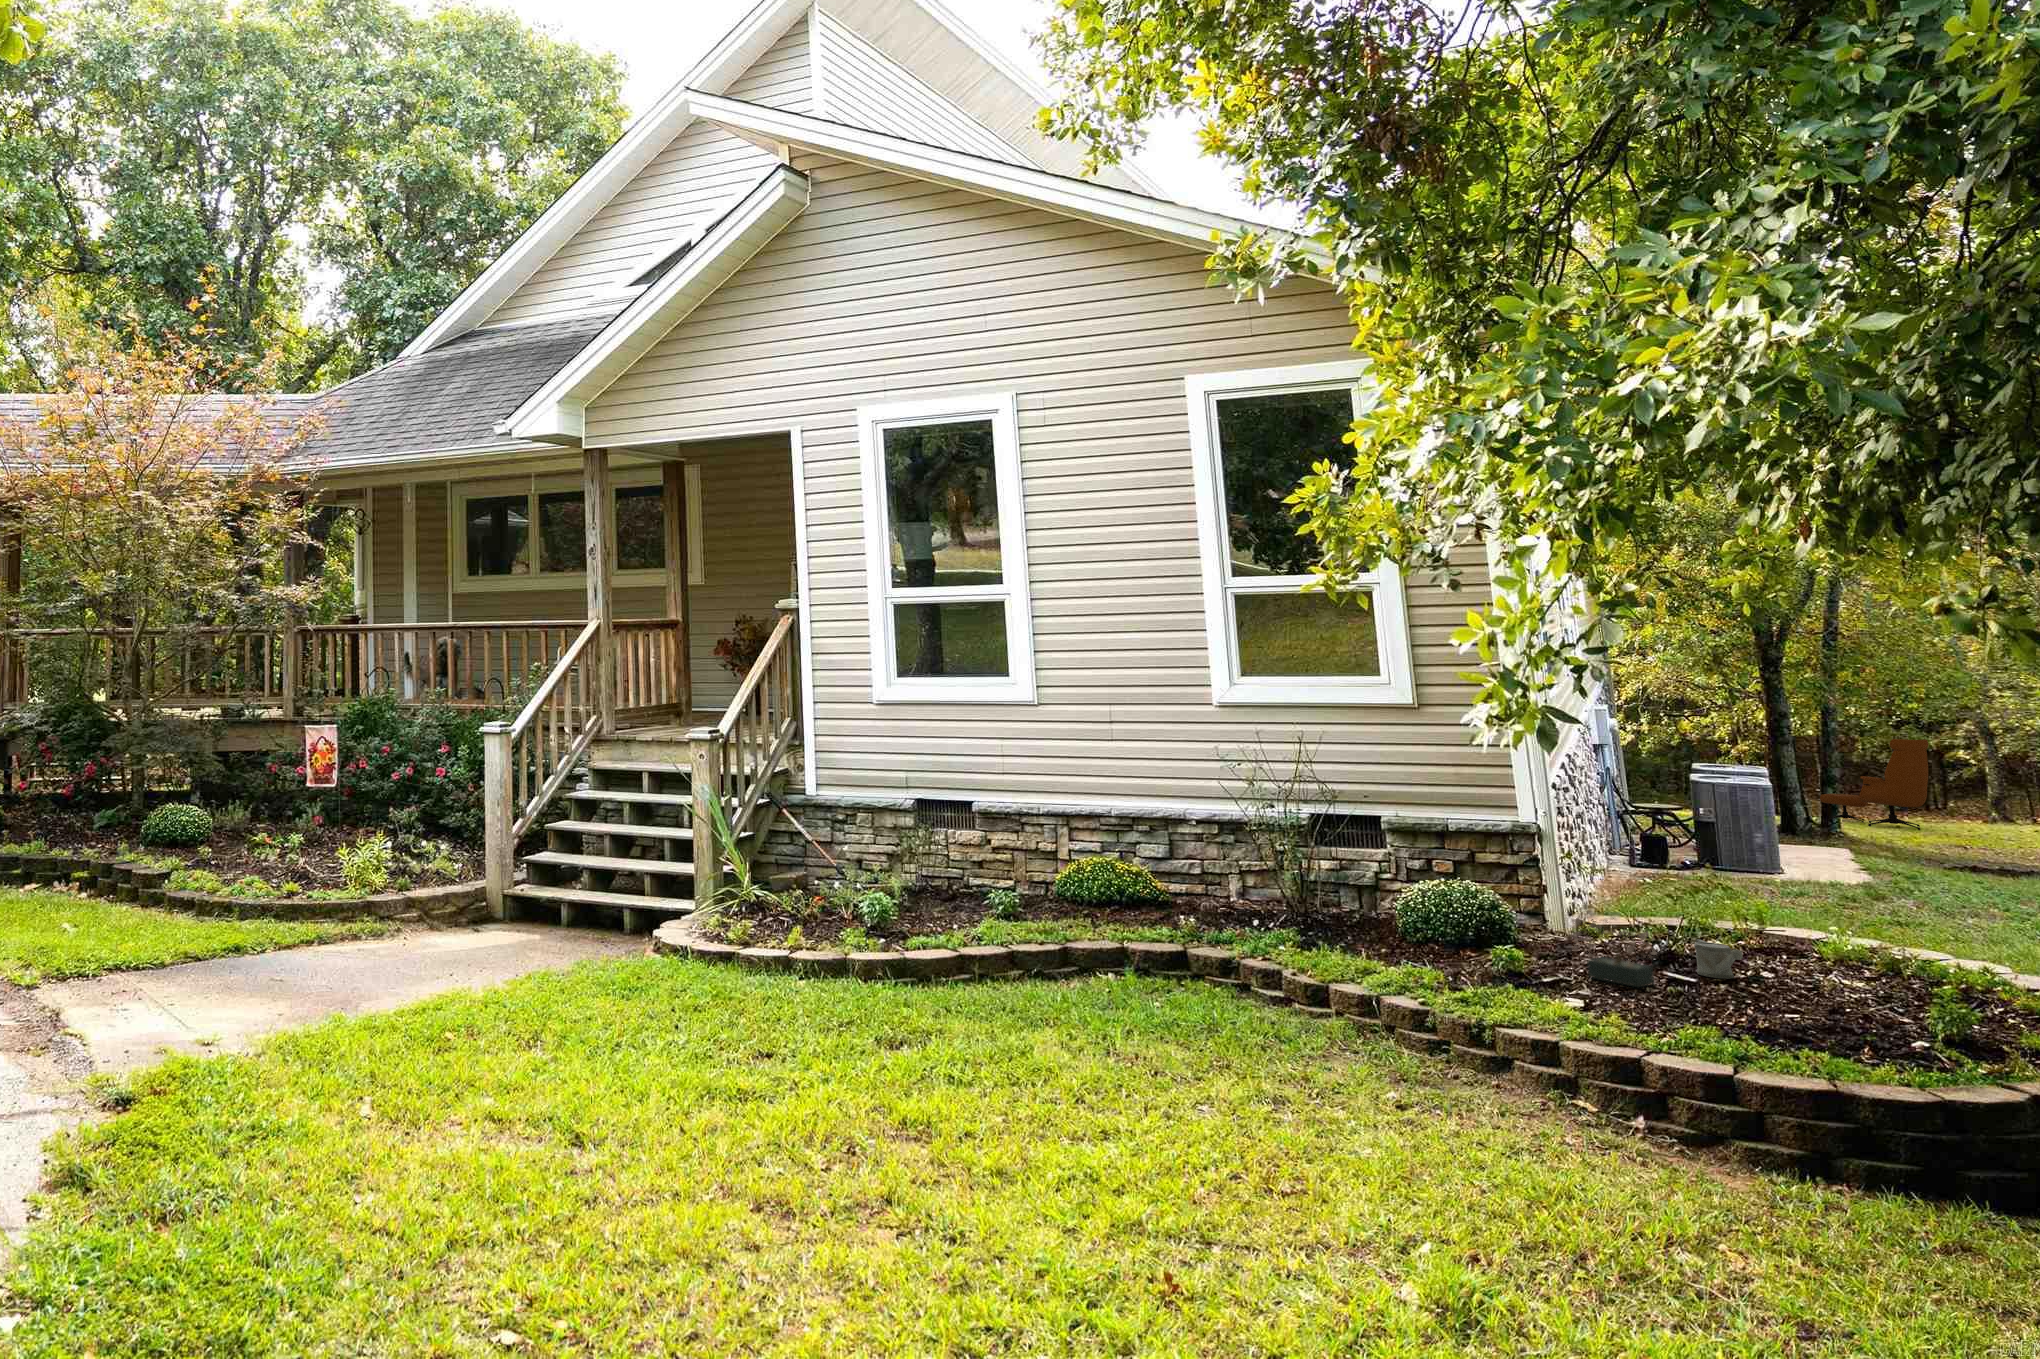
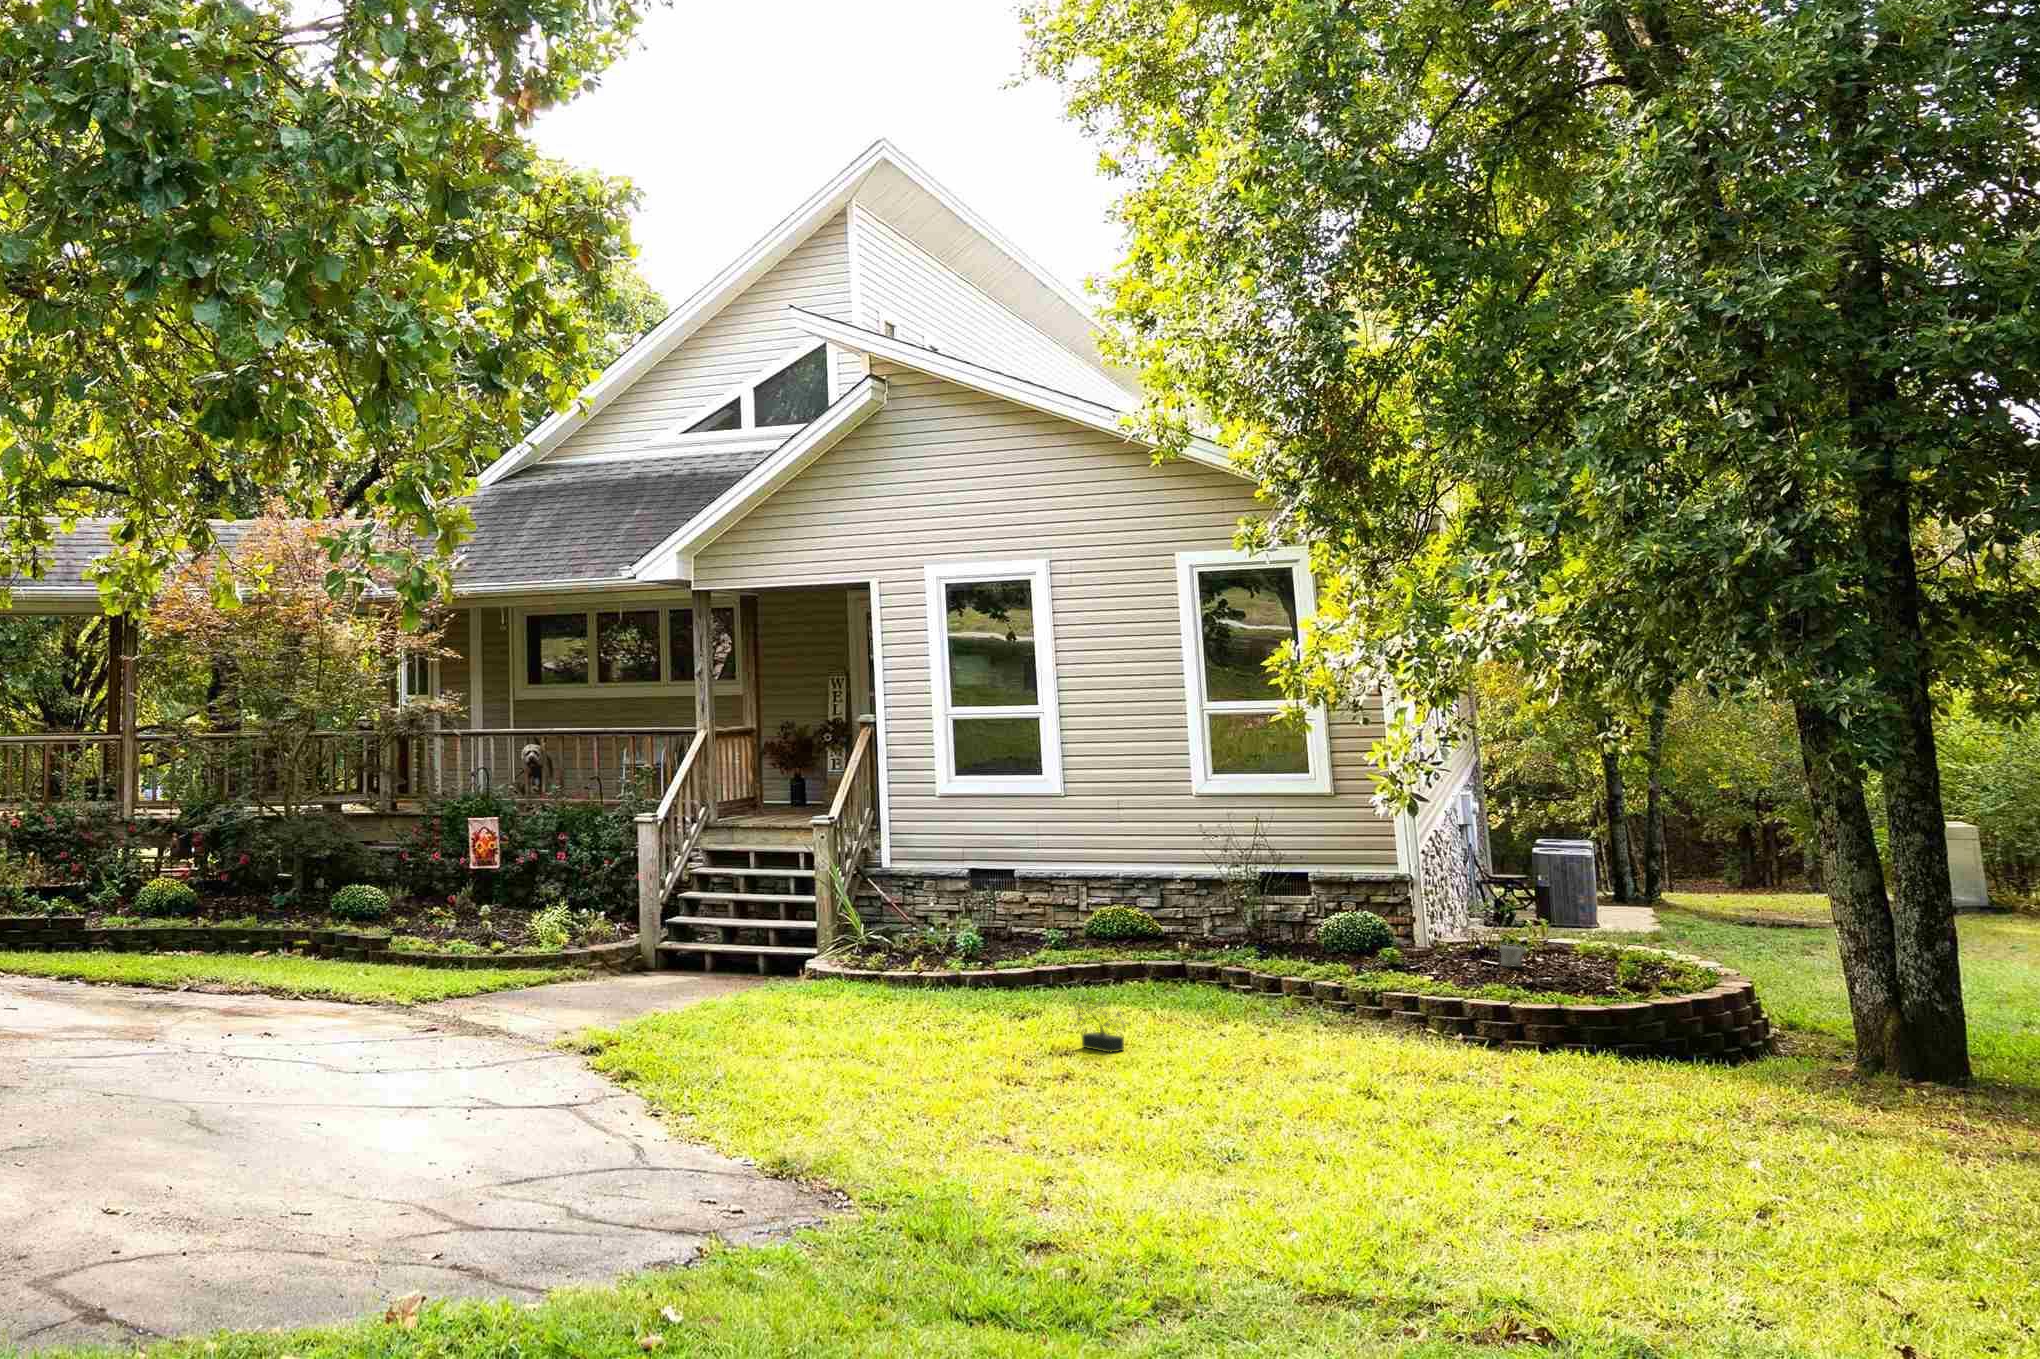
lounge chair: present [1820,739,1929,830] -> none [1625,840,1704,915]
decorative plant: present [1571,907,1658,987] -> present [1075,994,1130,1052]

